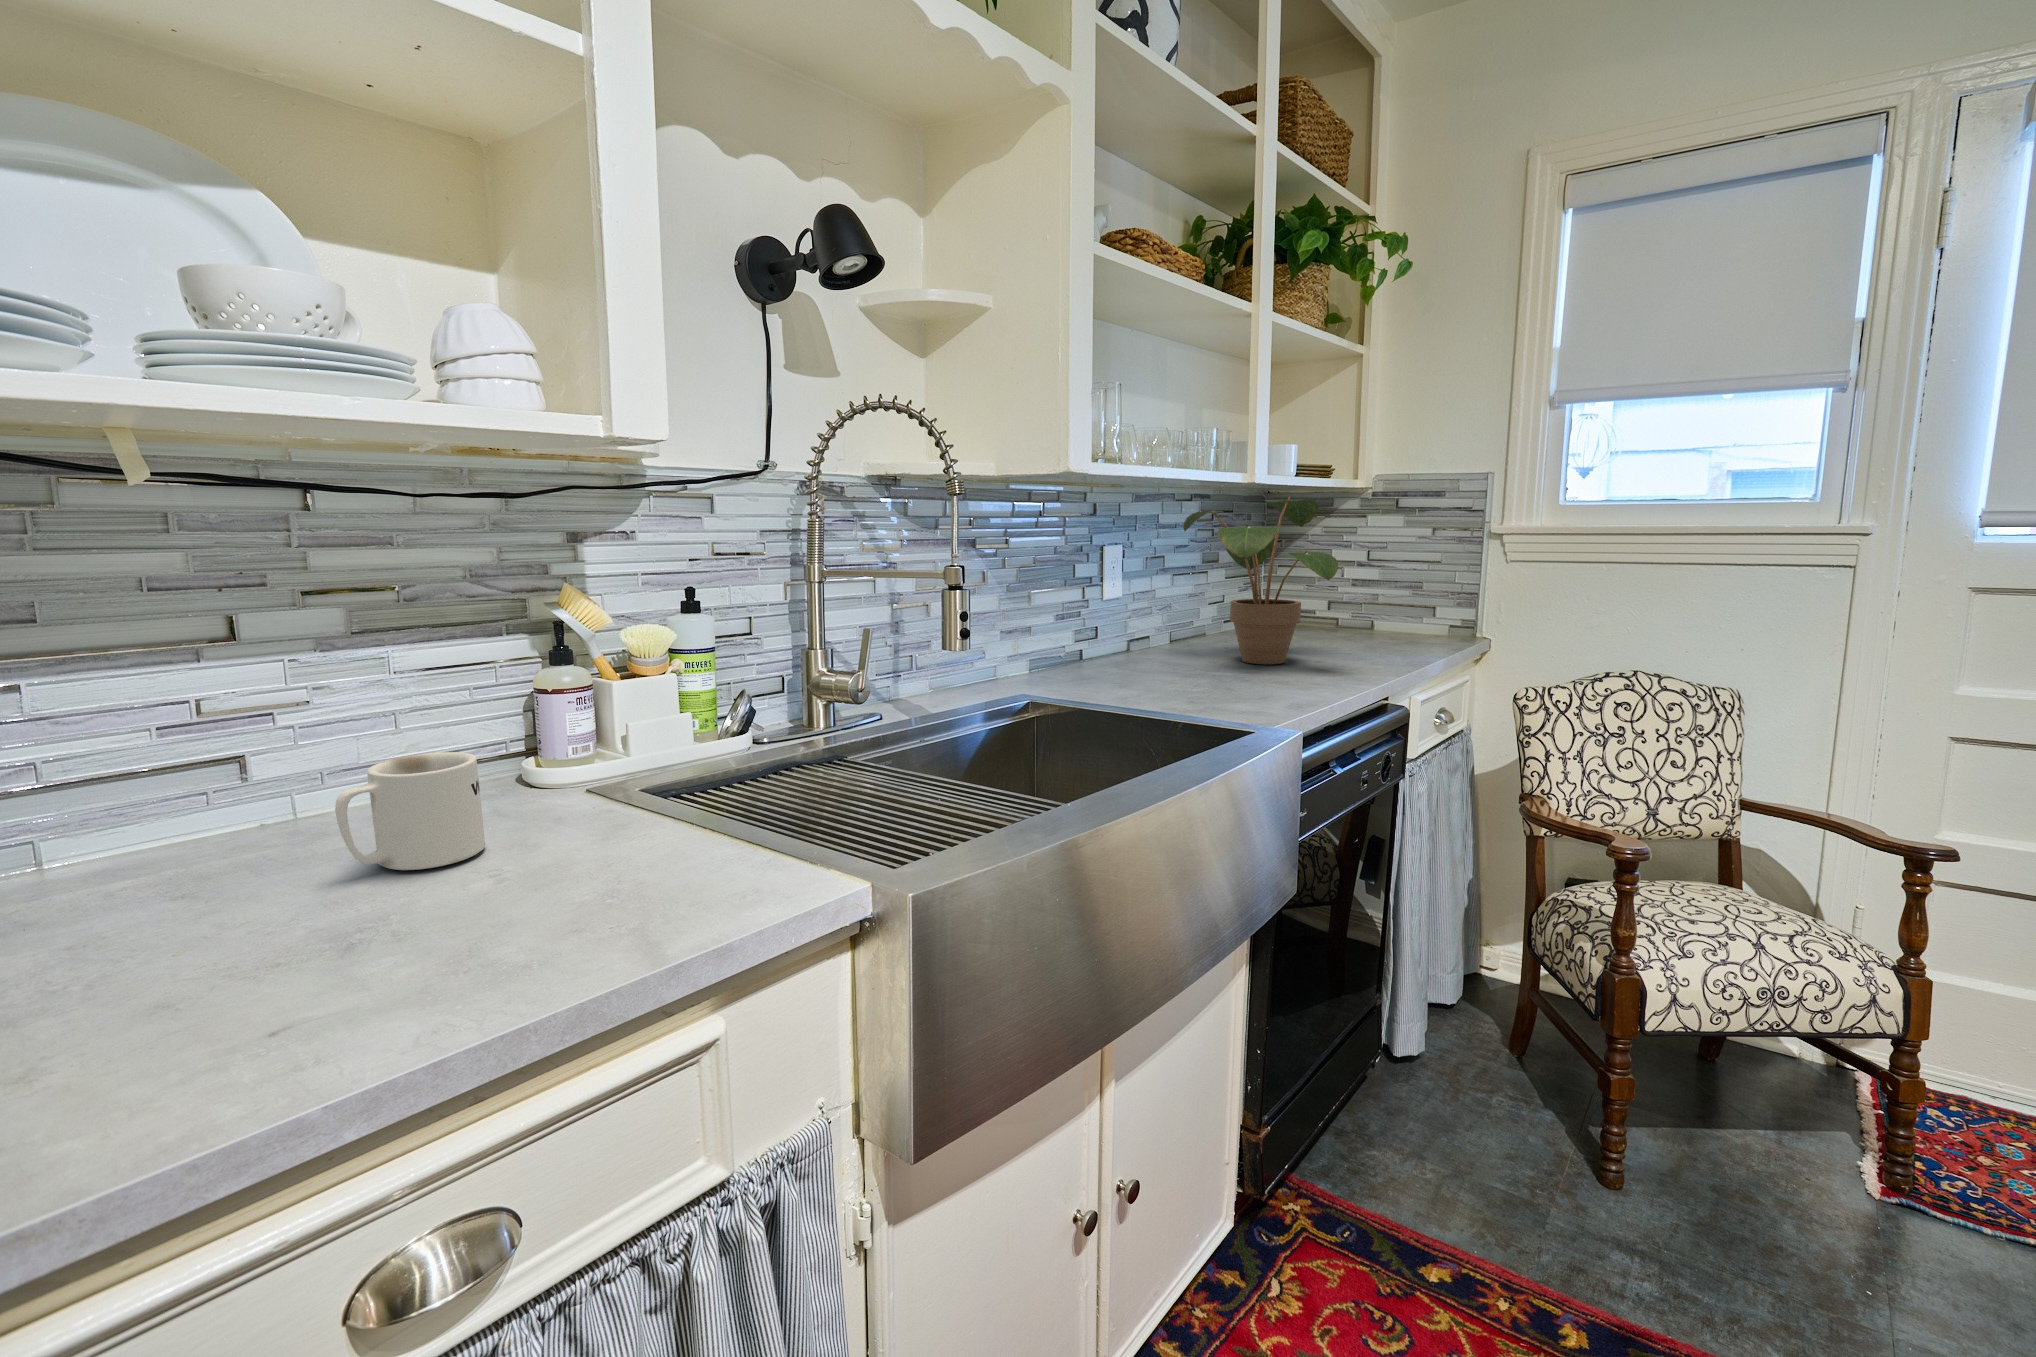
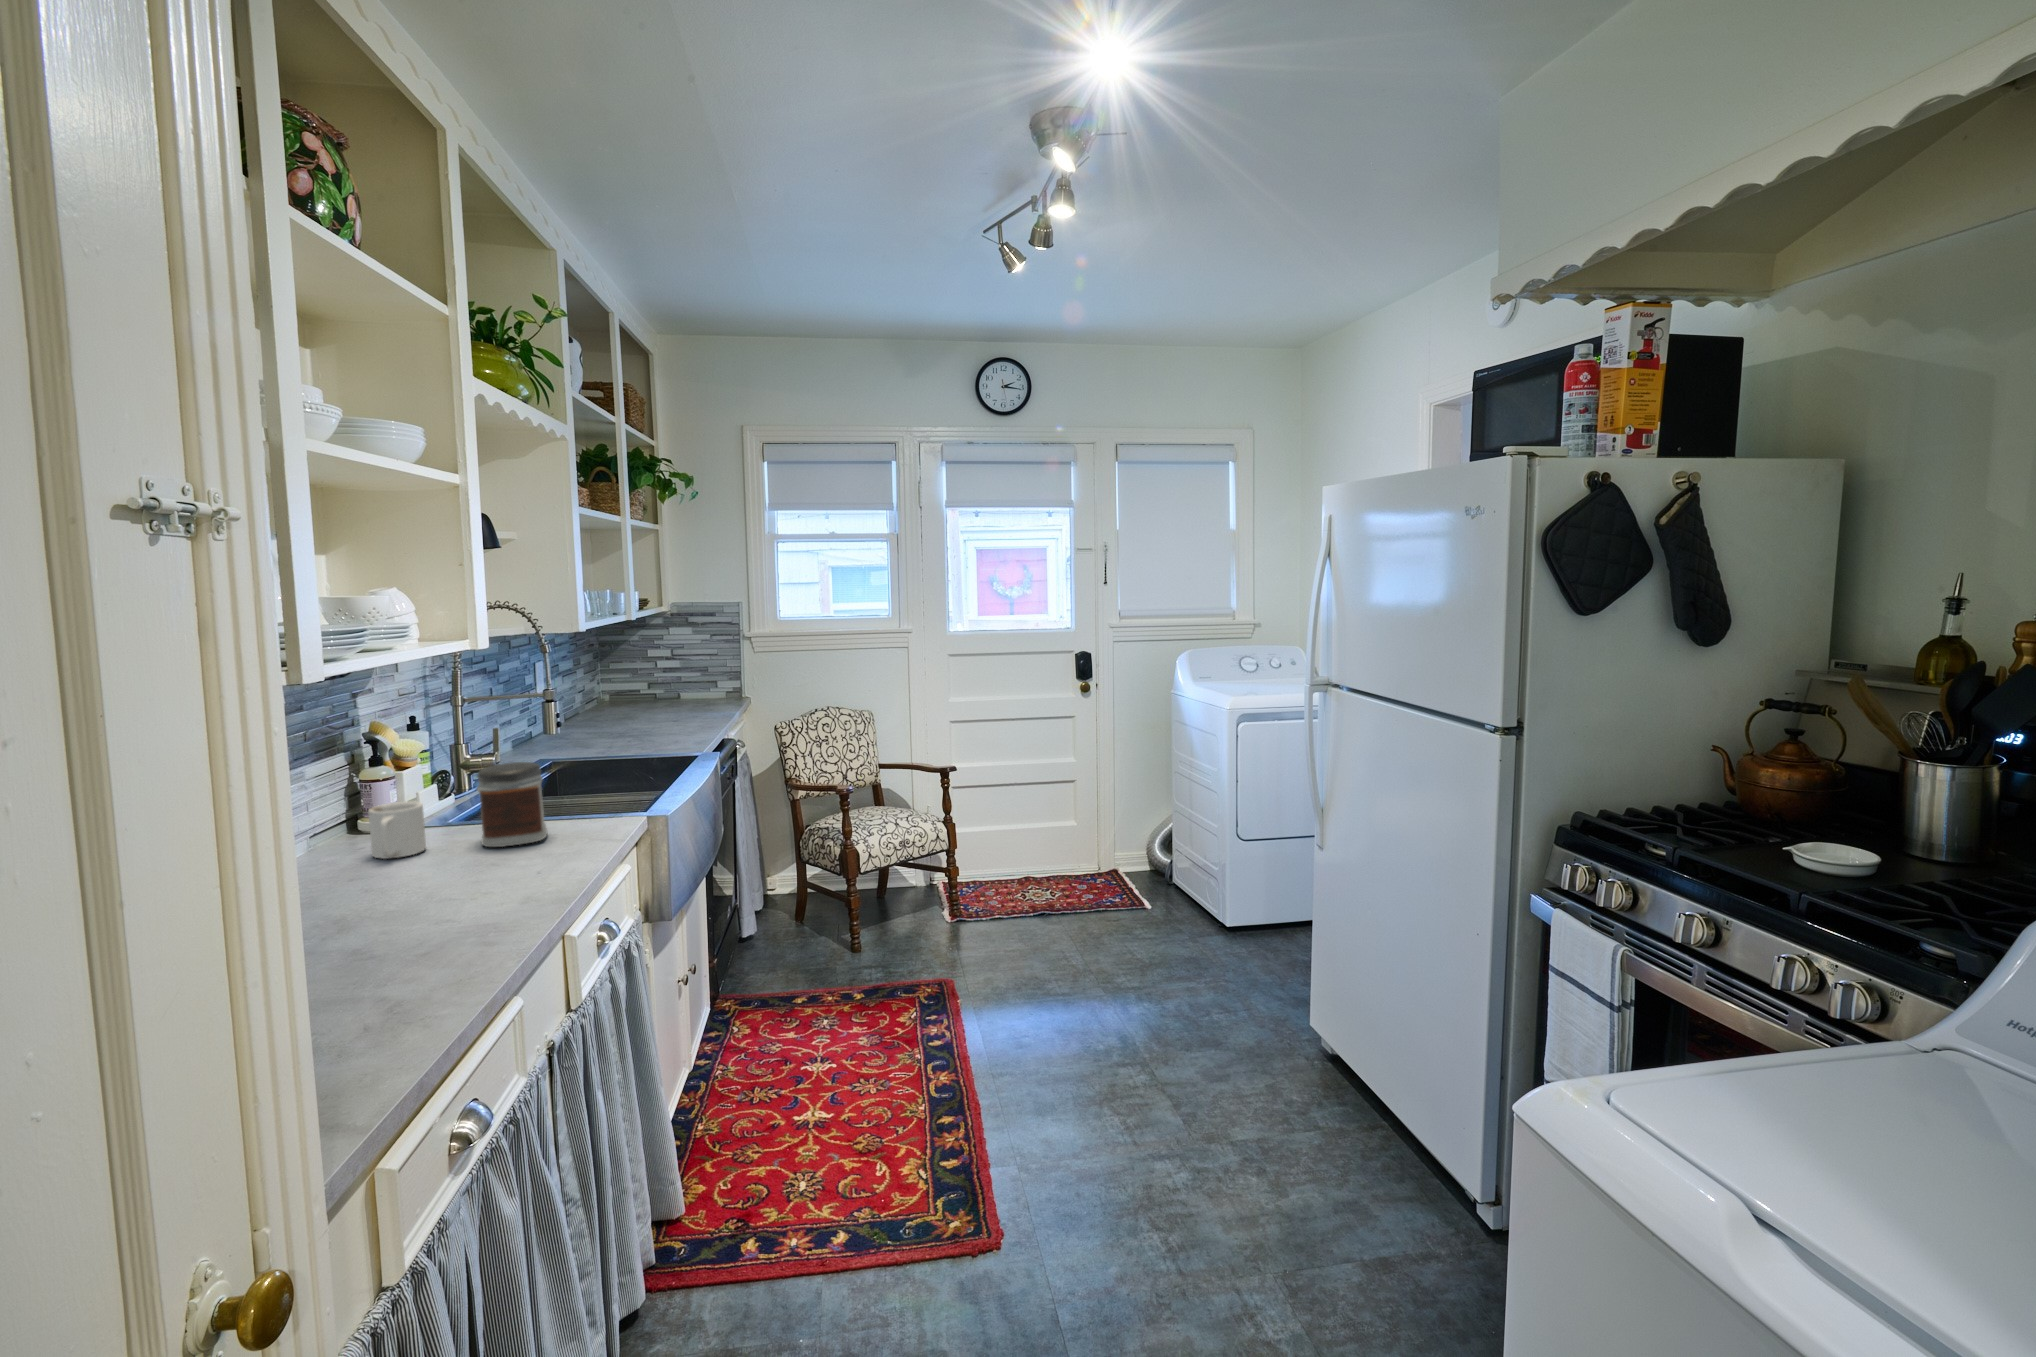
potted plant: present [1183,497,1338,664] -> none [588,625,692,726]
jar: none [498,708,678,909] -> present [477,762,547,847]

